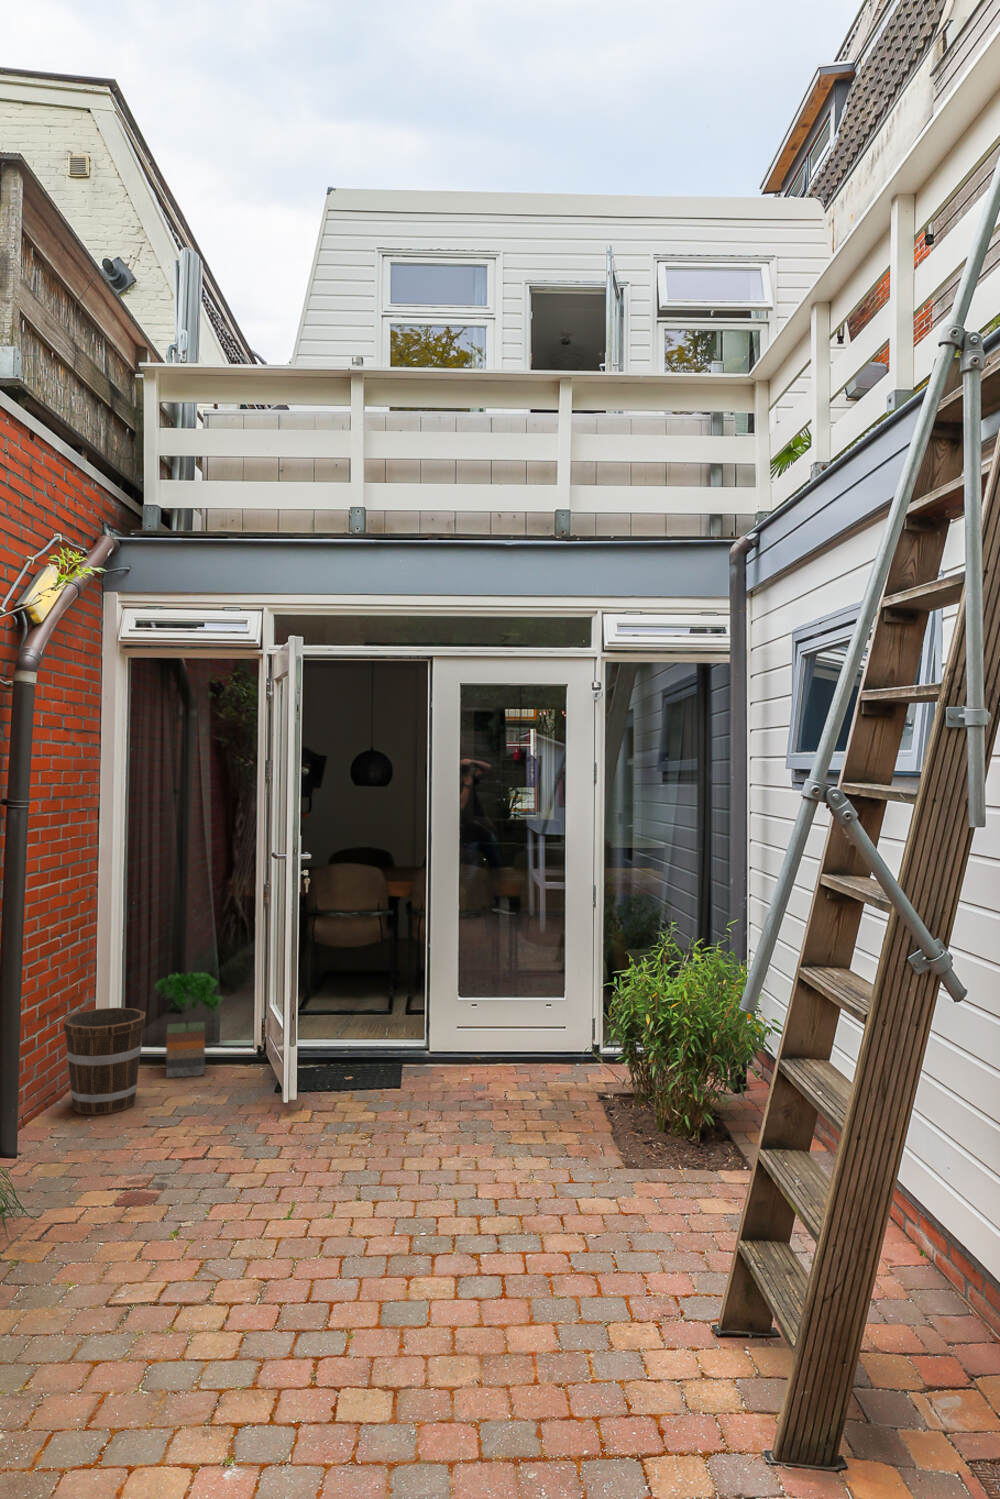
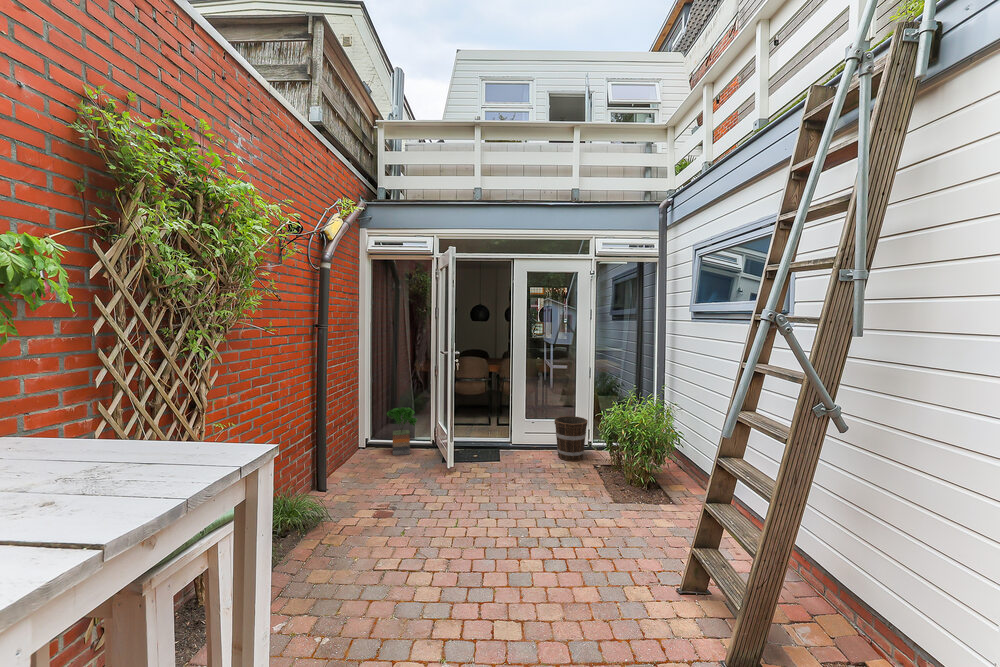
bucket: present [63,1008,145,1115] -> present [555,416,588,461]

